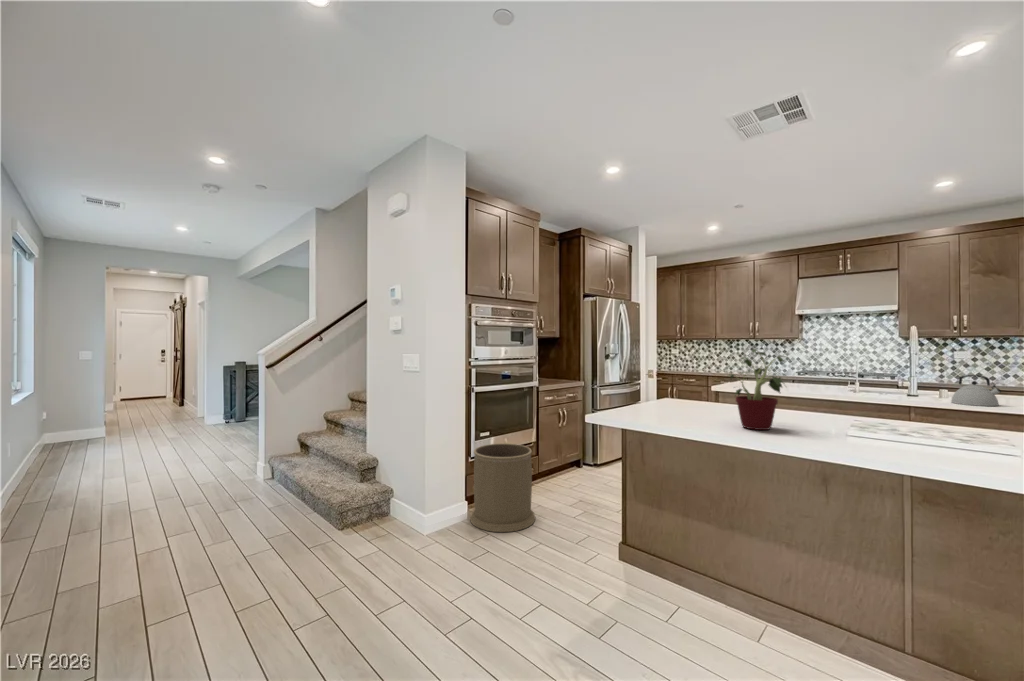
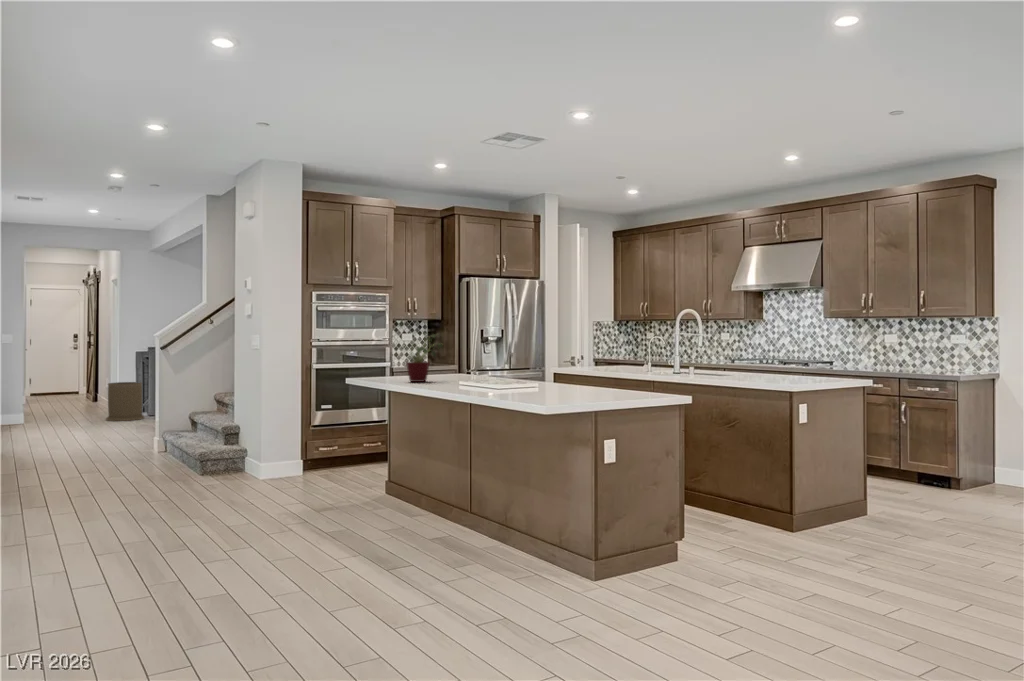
kettle: present [951,375,1001,406] -> none [687,353,716,379]
trash can: present [470,443,535,532] -> present [106,382,144,421]

